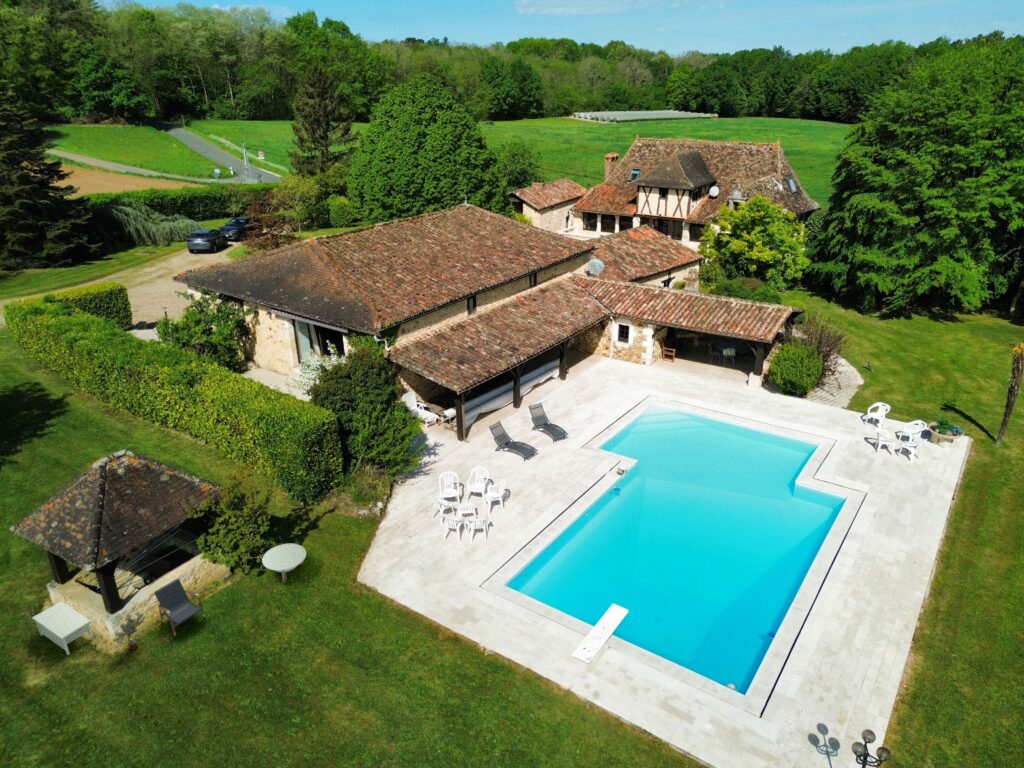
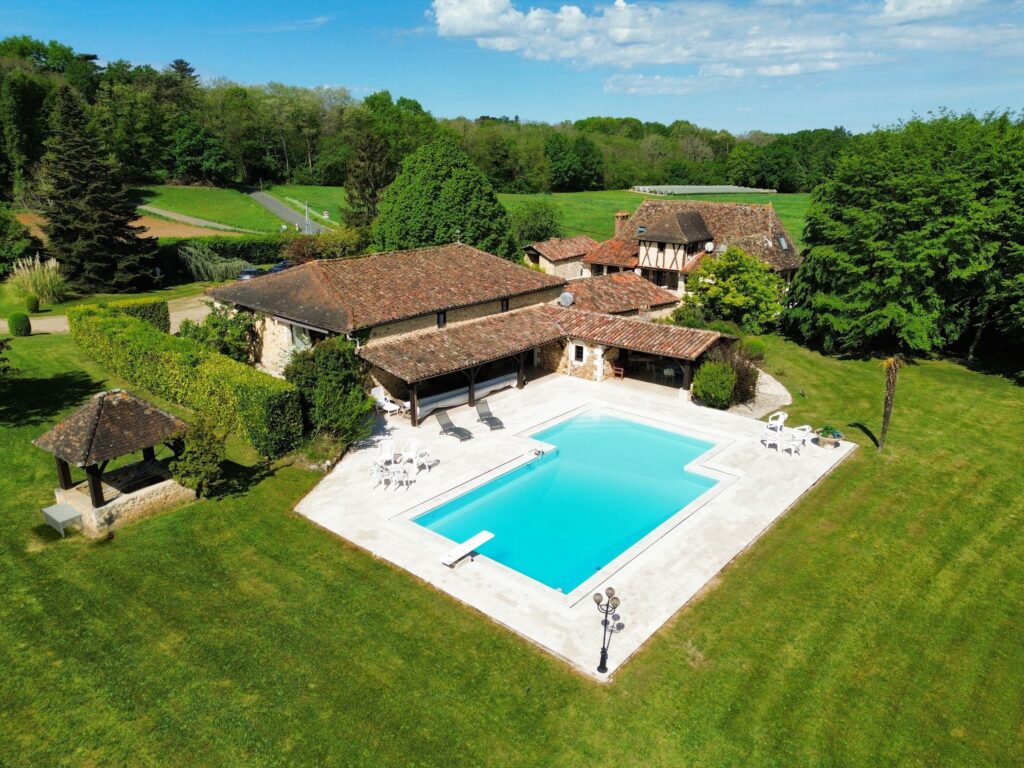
round table: present [262,543,306,583] -> none [221,481,257,508]
lounge chair: present [155,579,205,635] -> none [132,491,169,532]

